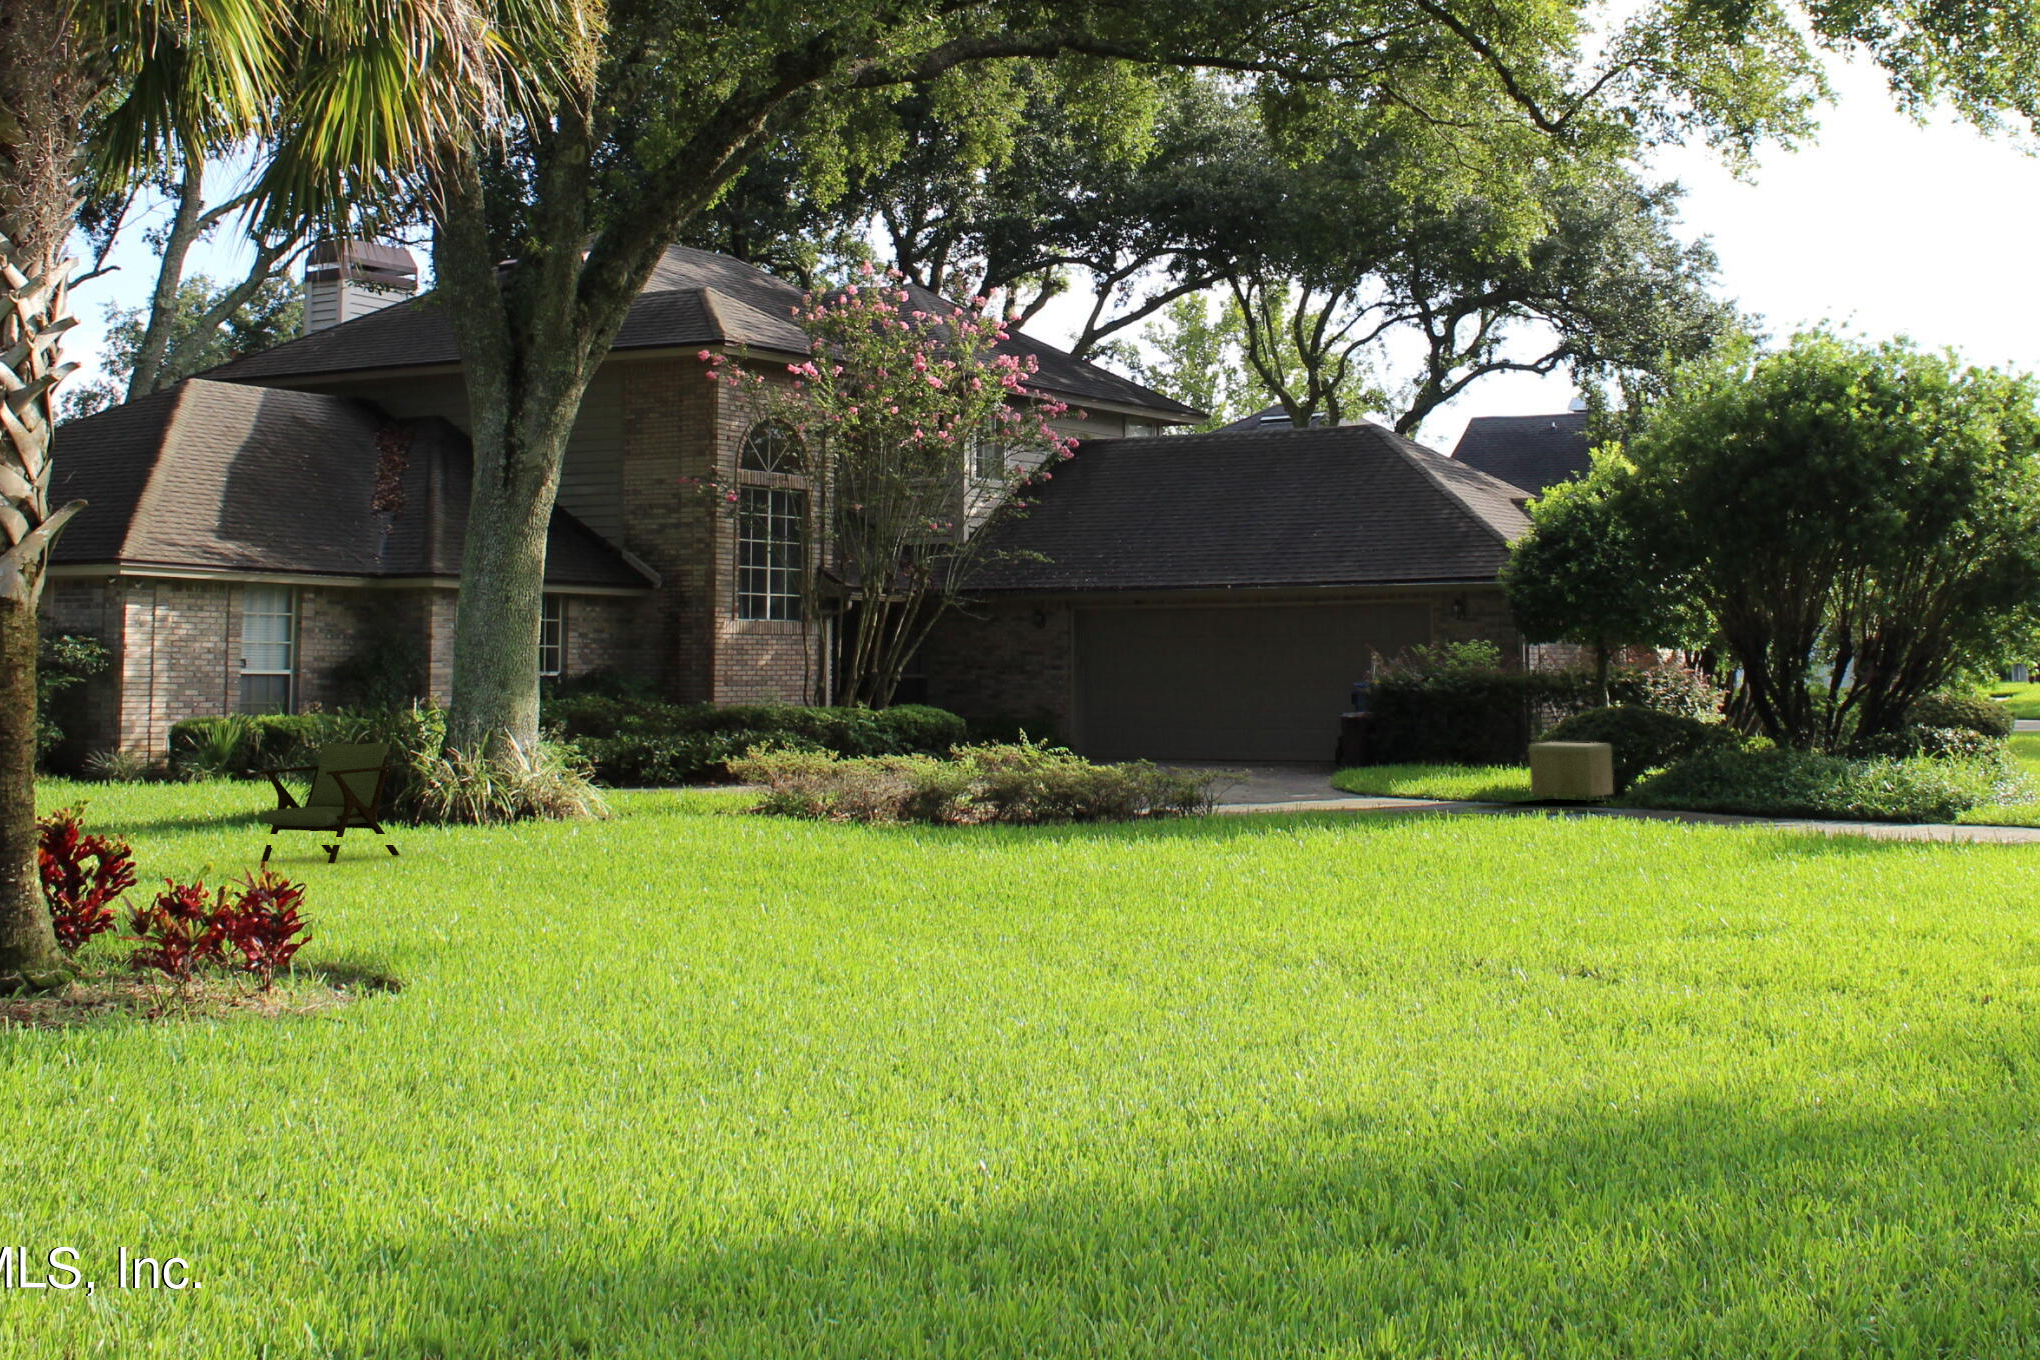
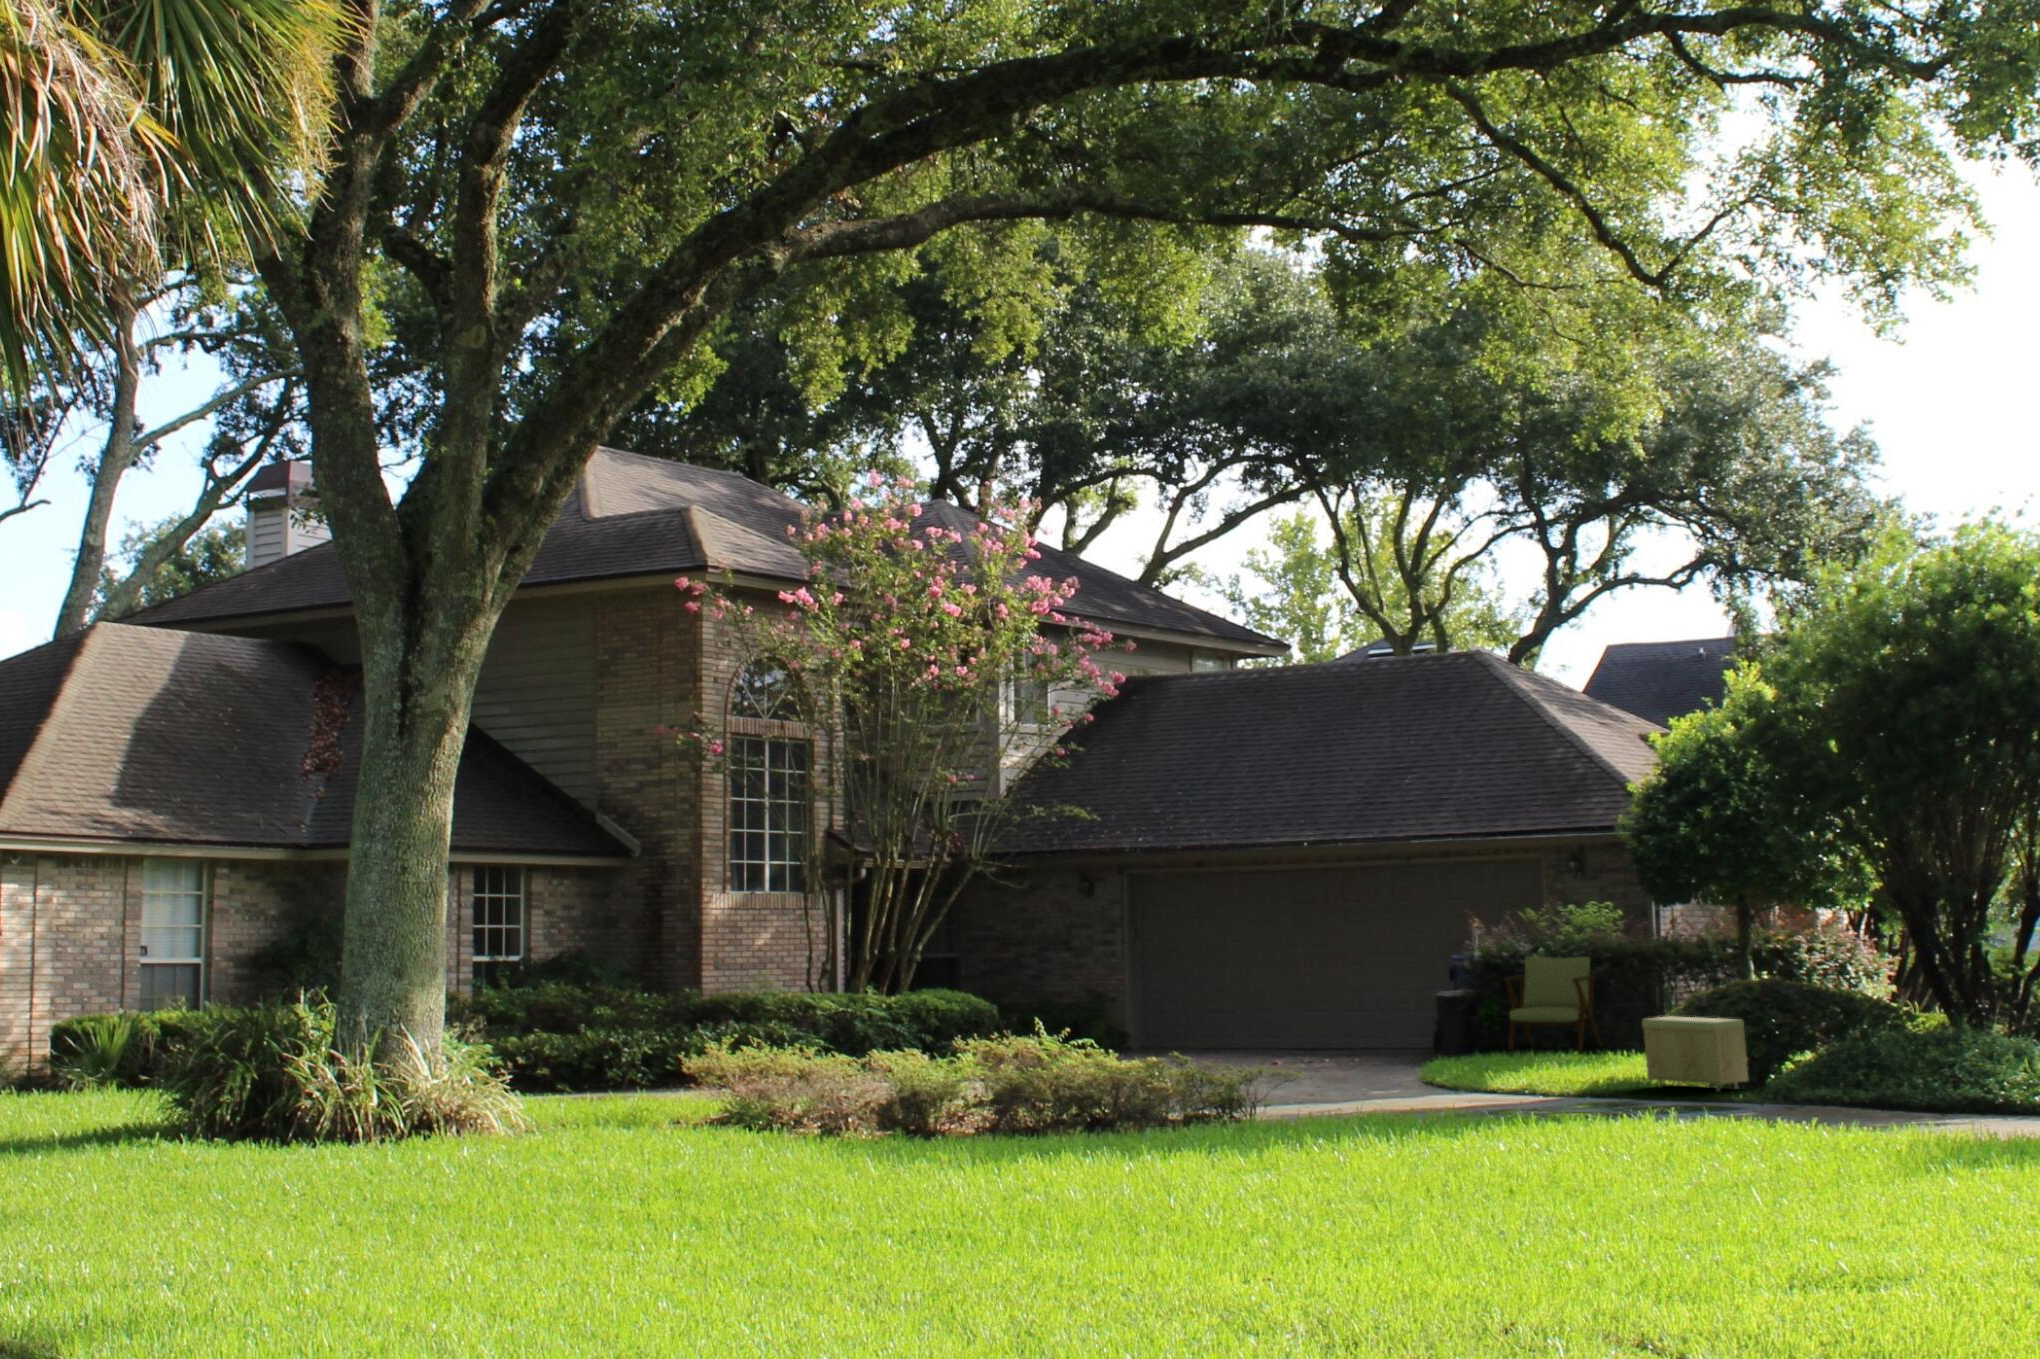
decorative plant: none [1374,730,1400,774] -> present [1477,994,1504,1045]
lounge chair: present [261,742,400,863] -> present [1504,957,1602,1051]

